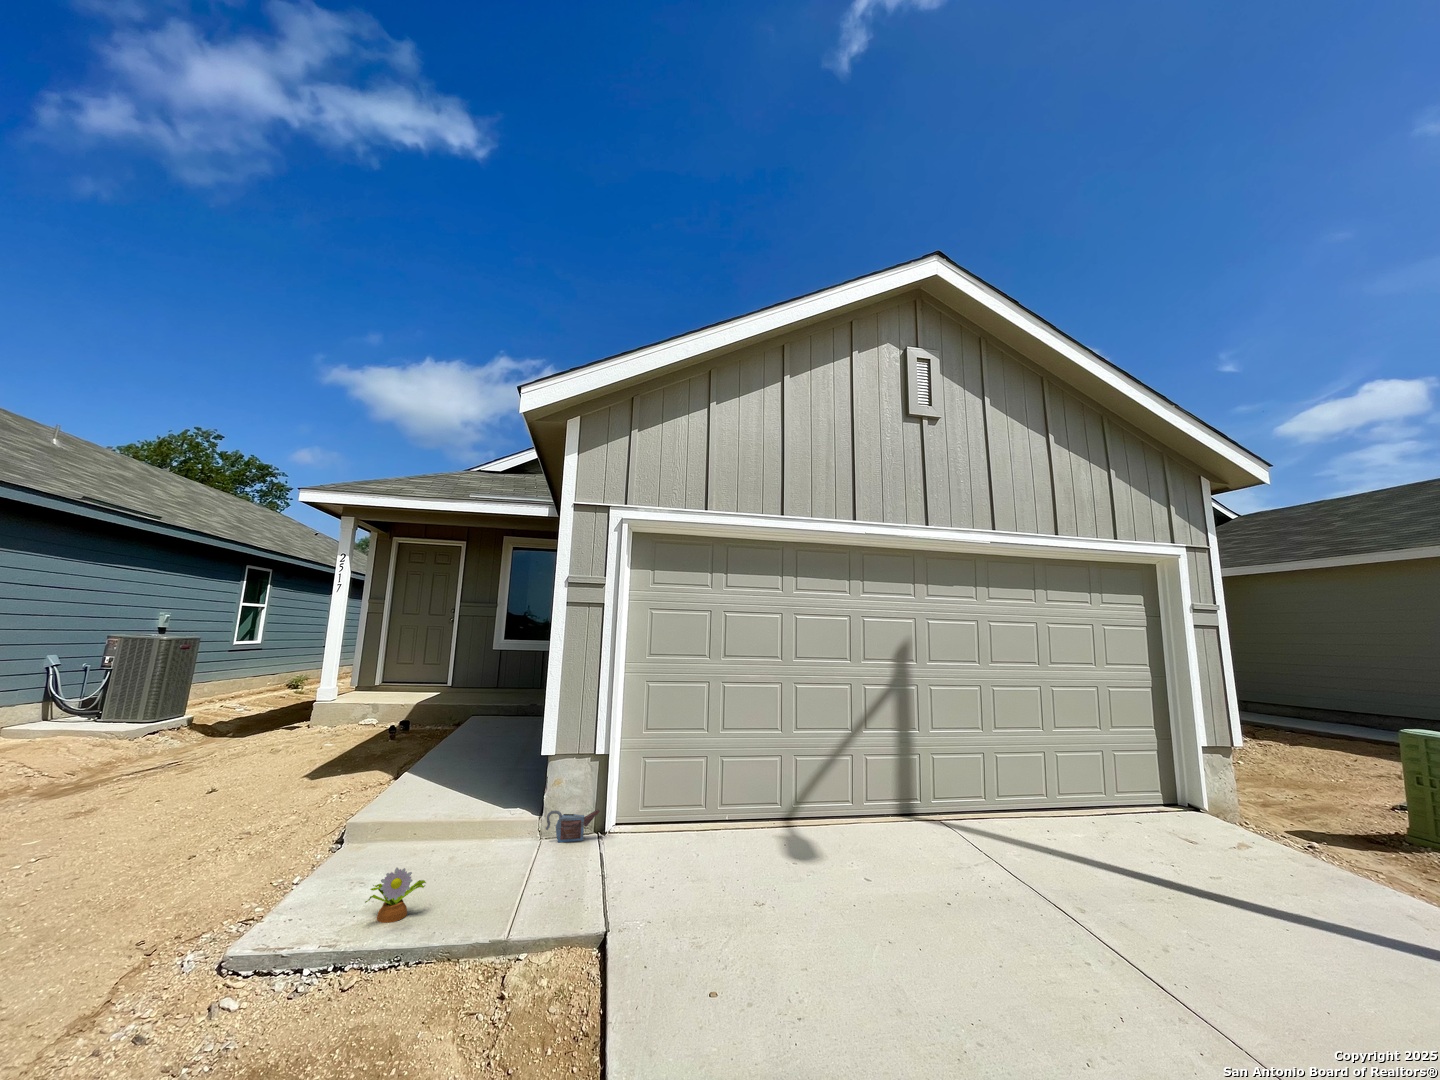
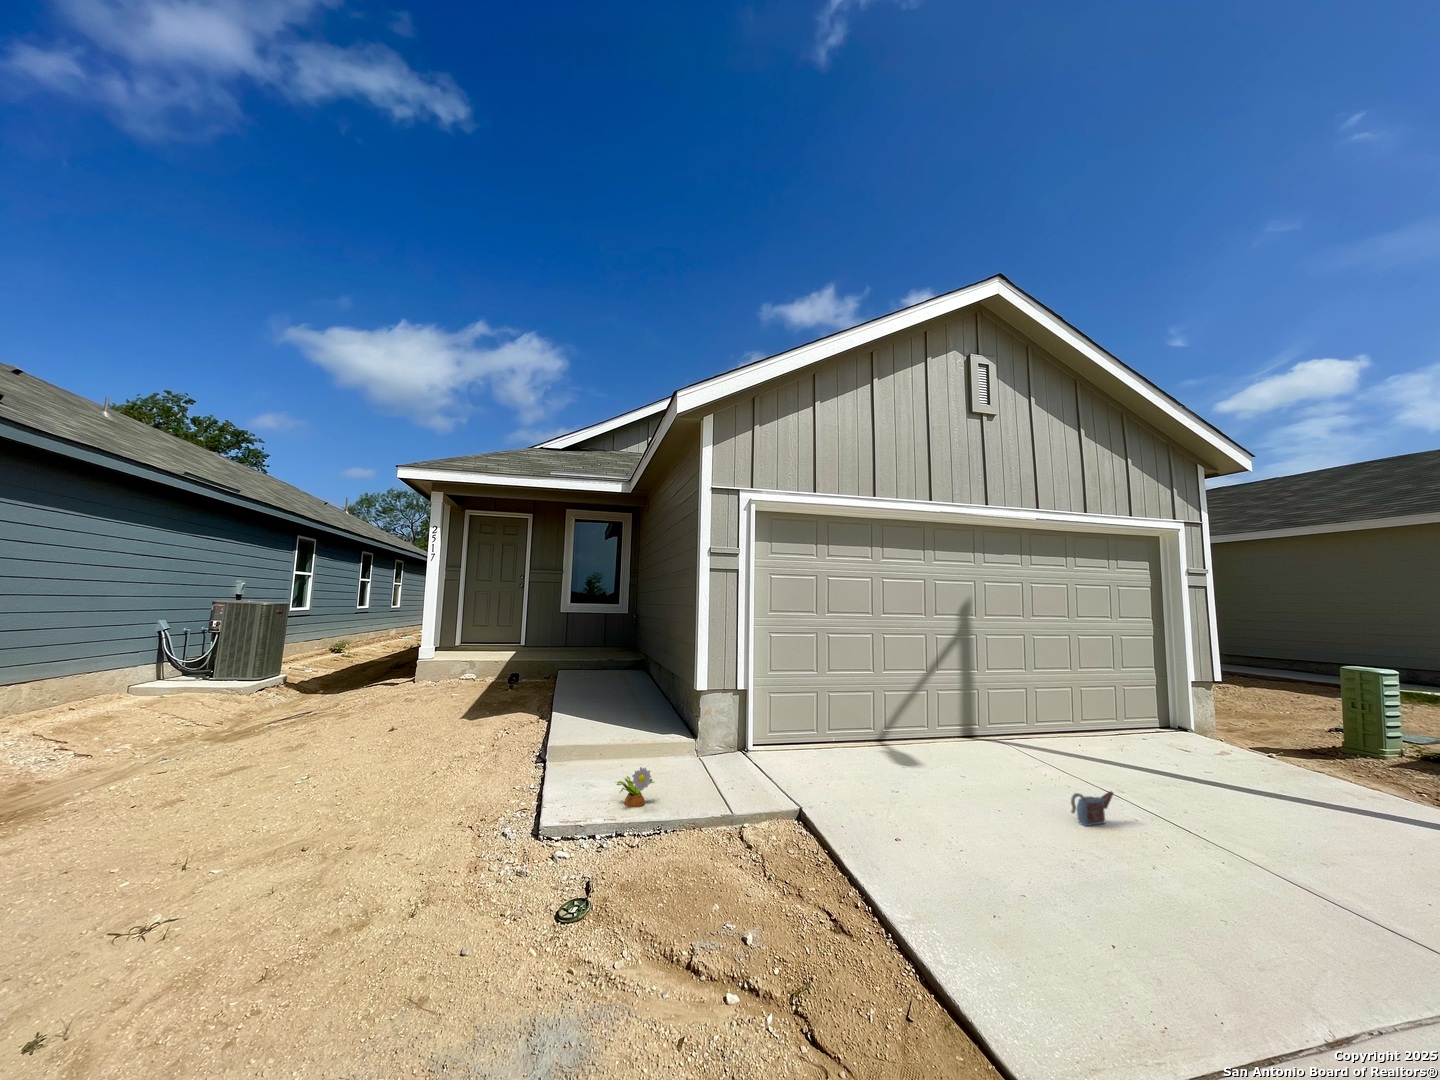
watering can: present [545,810,600,842] -> present [1071,791,1113,826]

